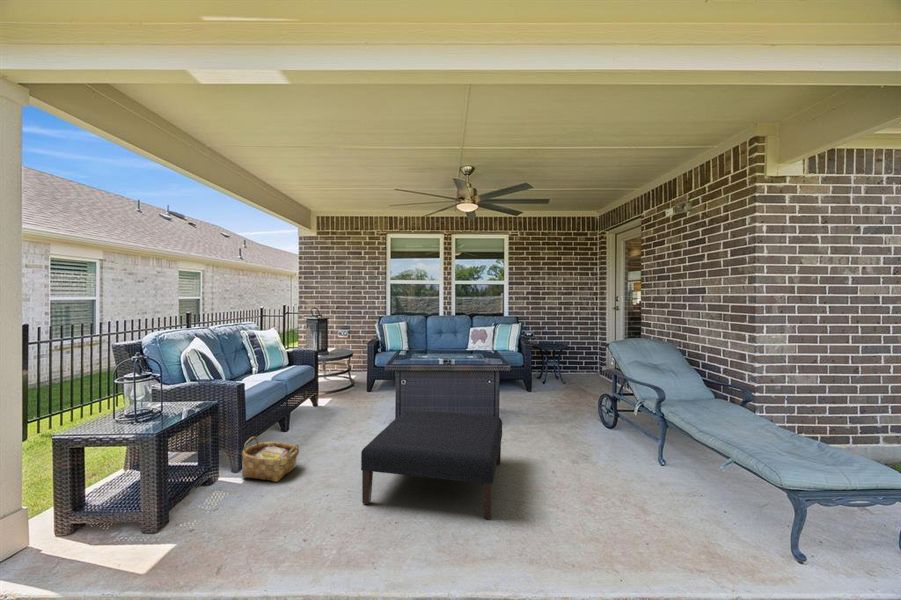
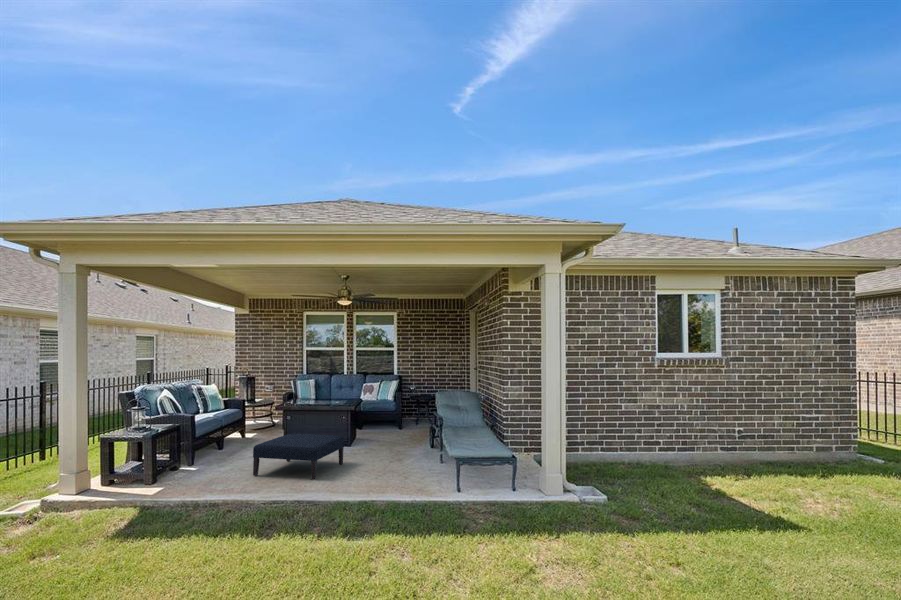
woven basket: present [241,437,299,482] -> none [191,446,224,470]

